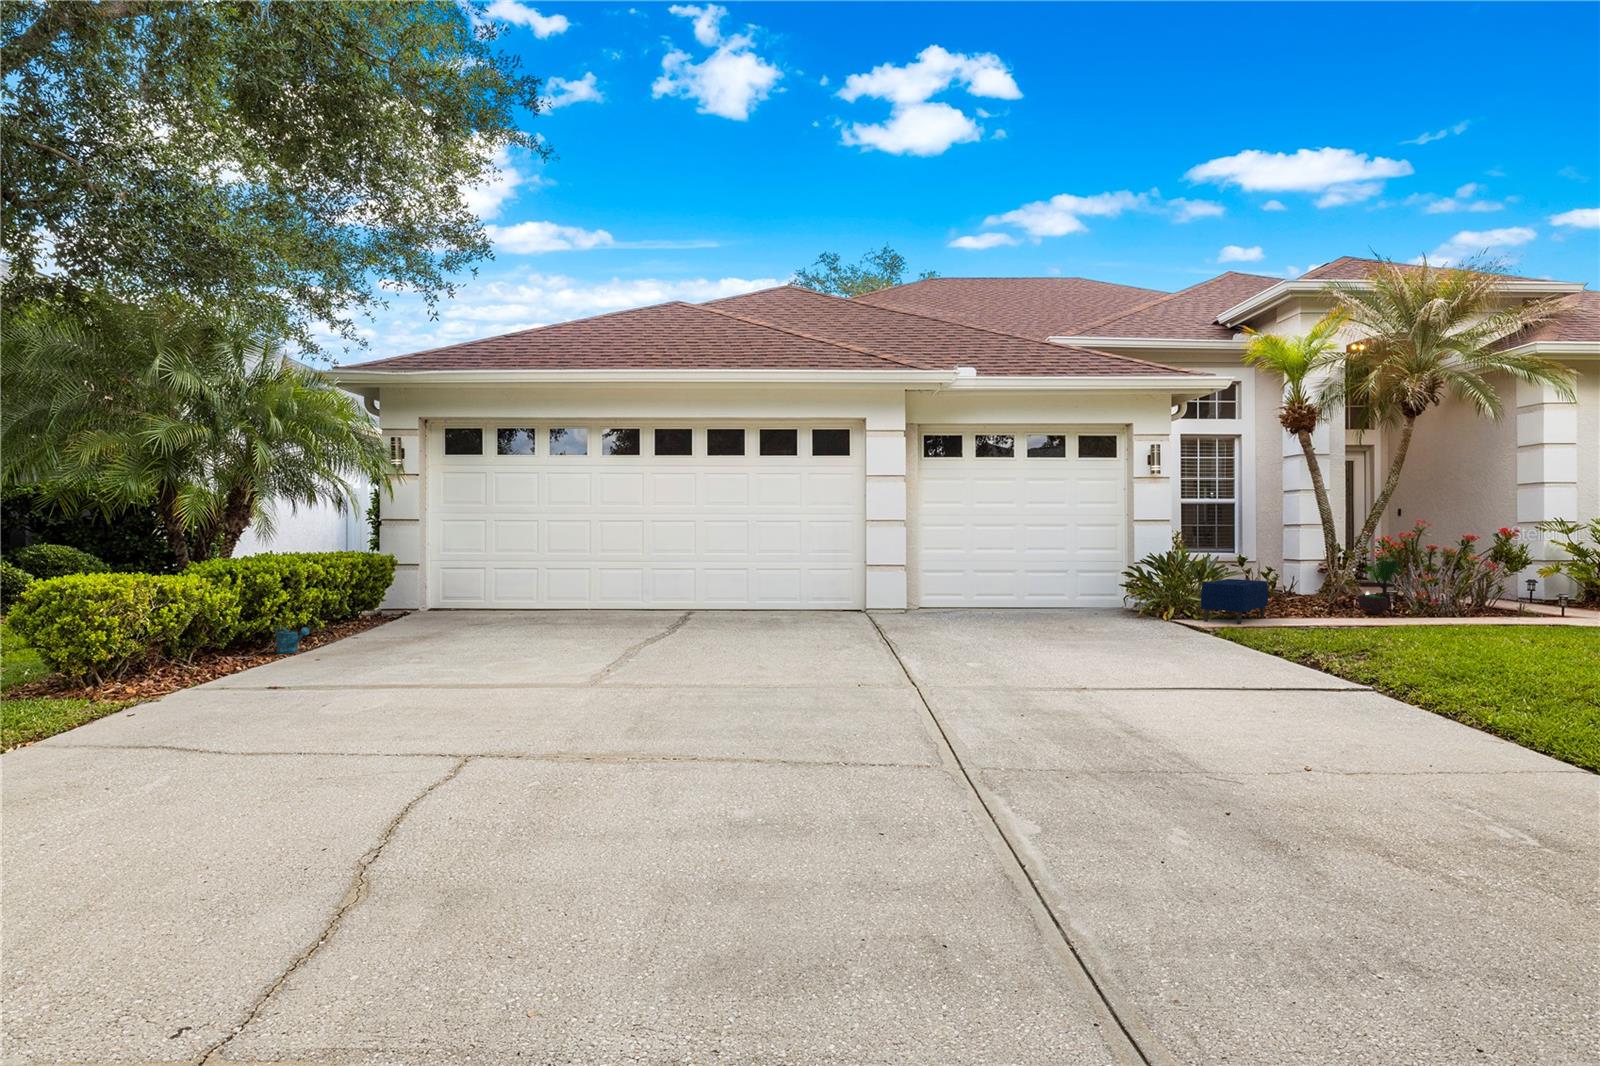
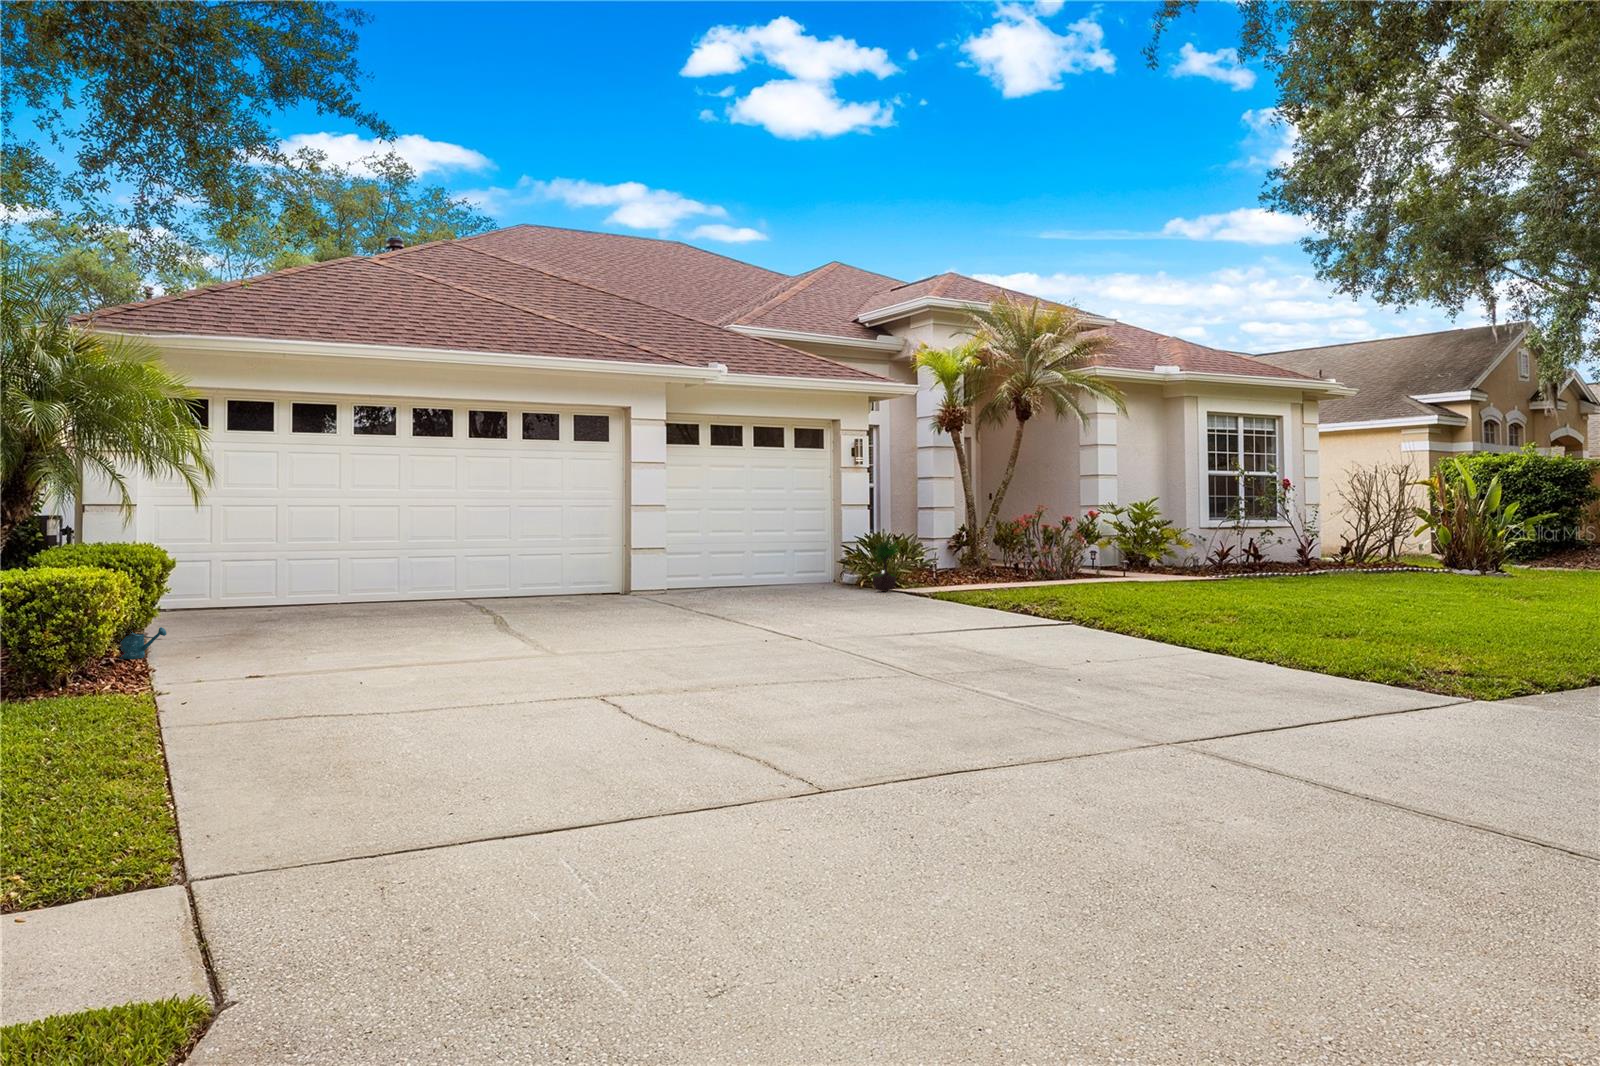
potted tree: present [1358,558,1401,614] -> present [873,541,897,592]
bench: present [1201,579,1268,624] -> none [906,555,946,591]

